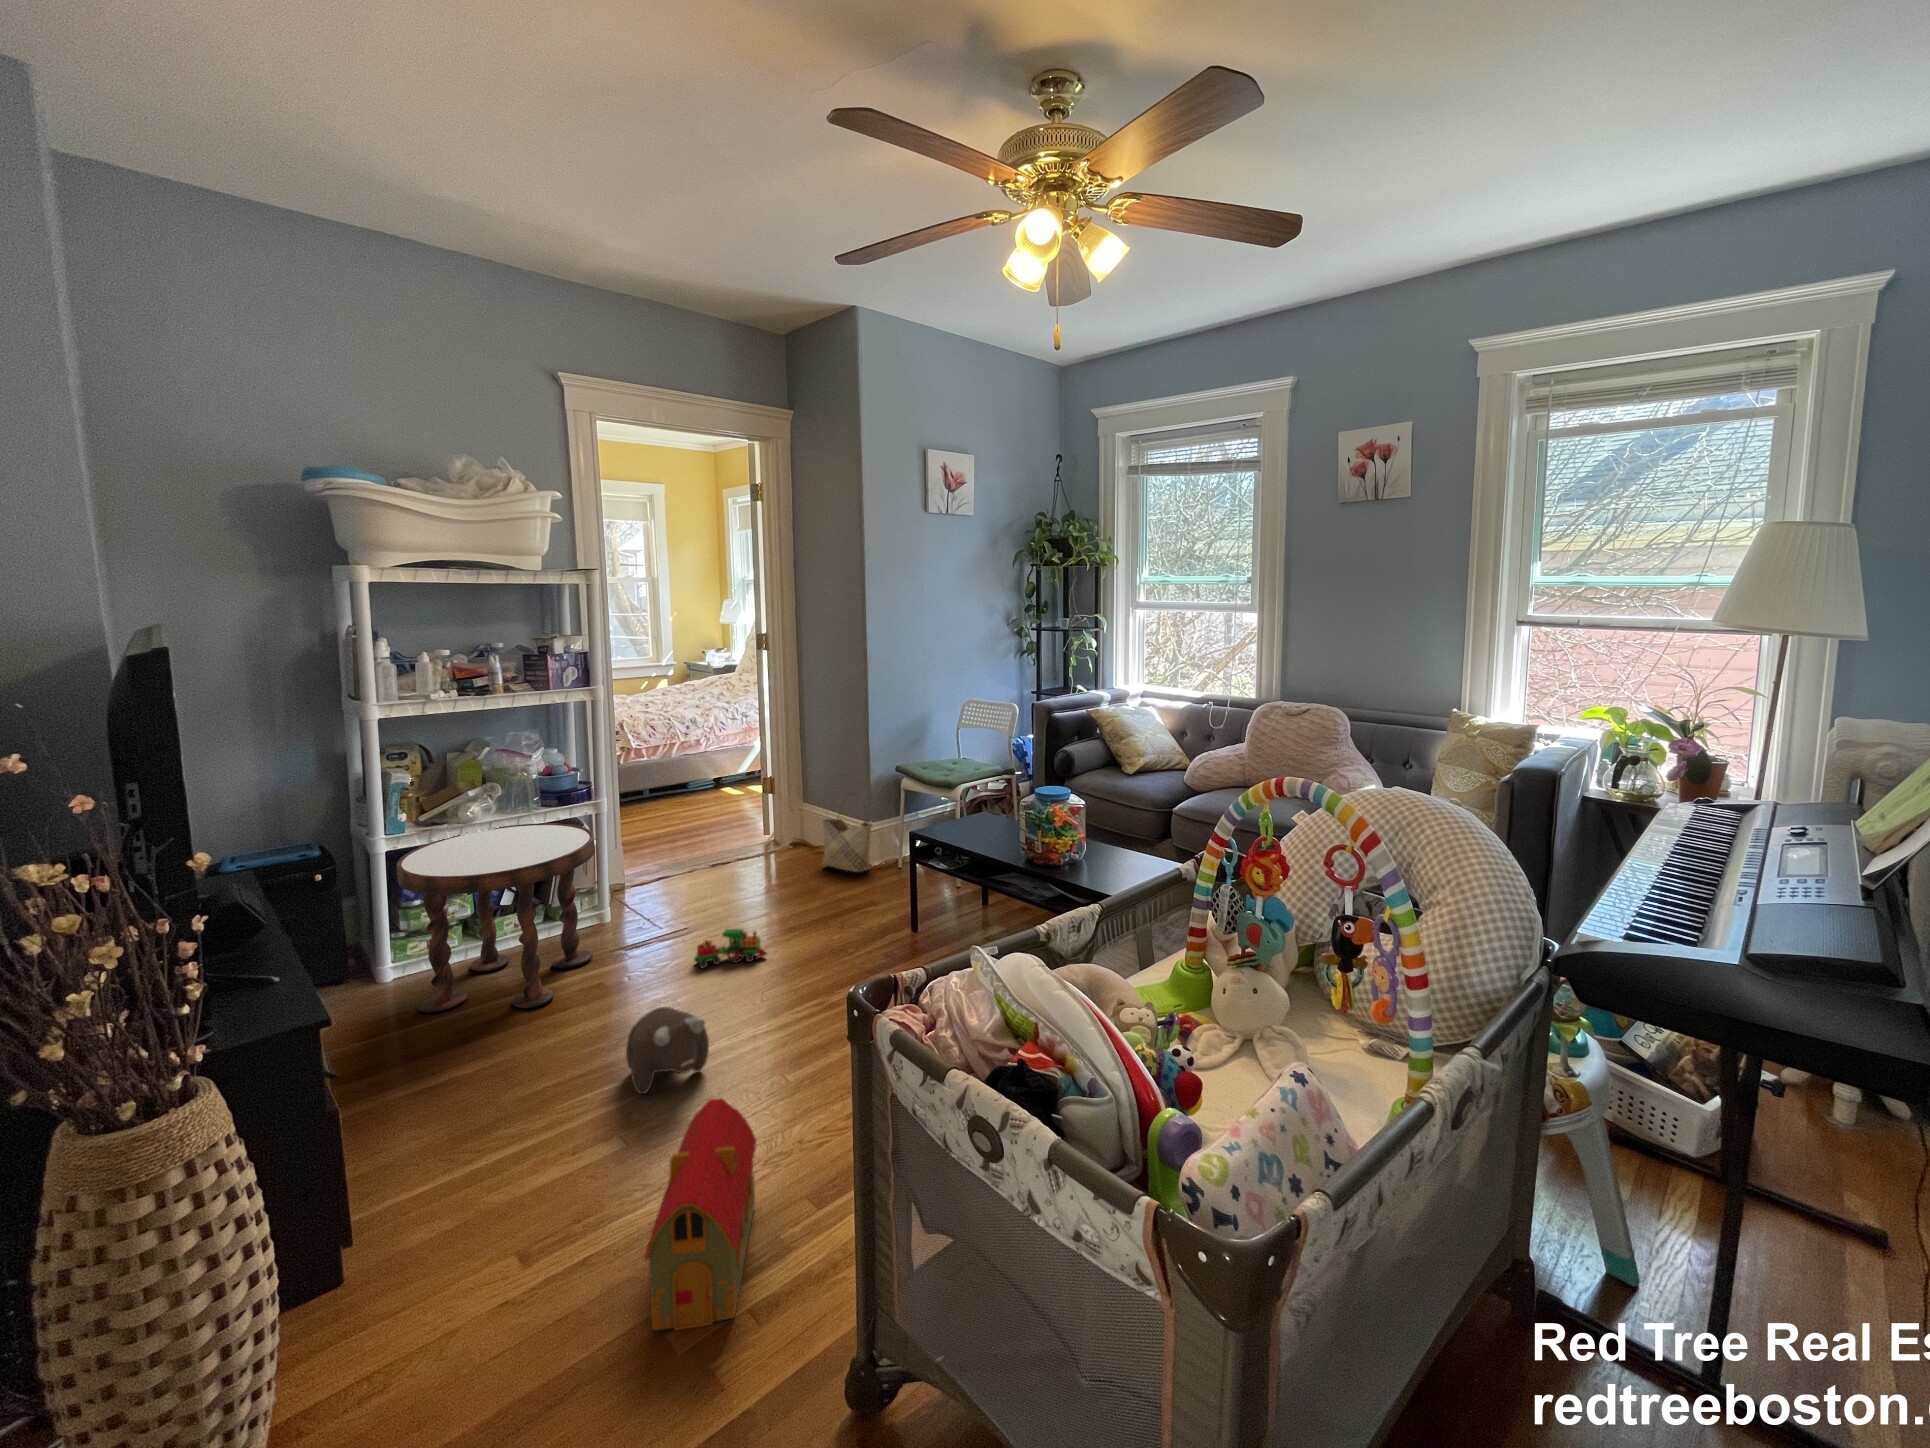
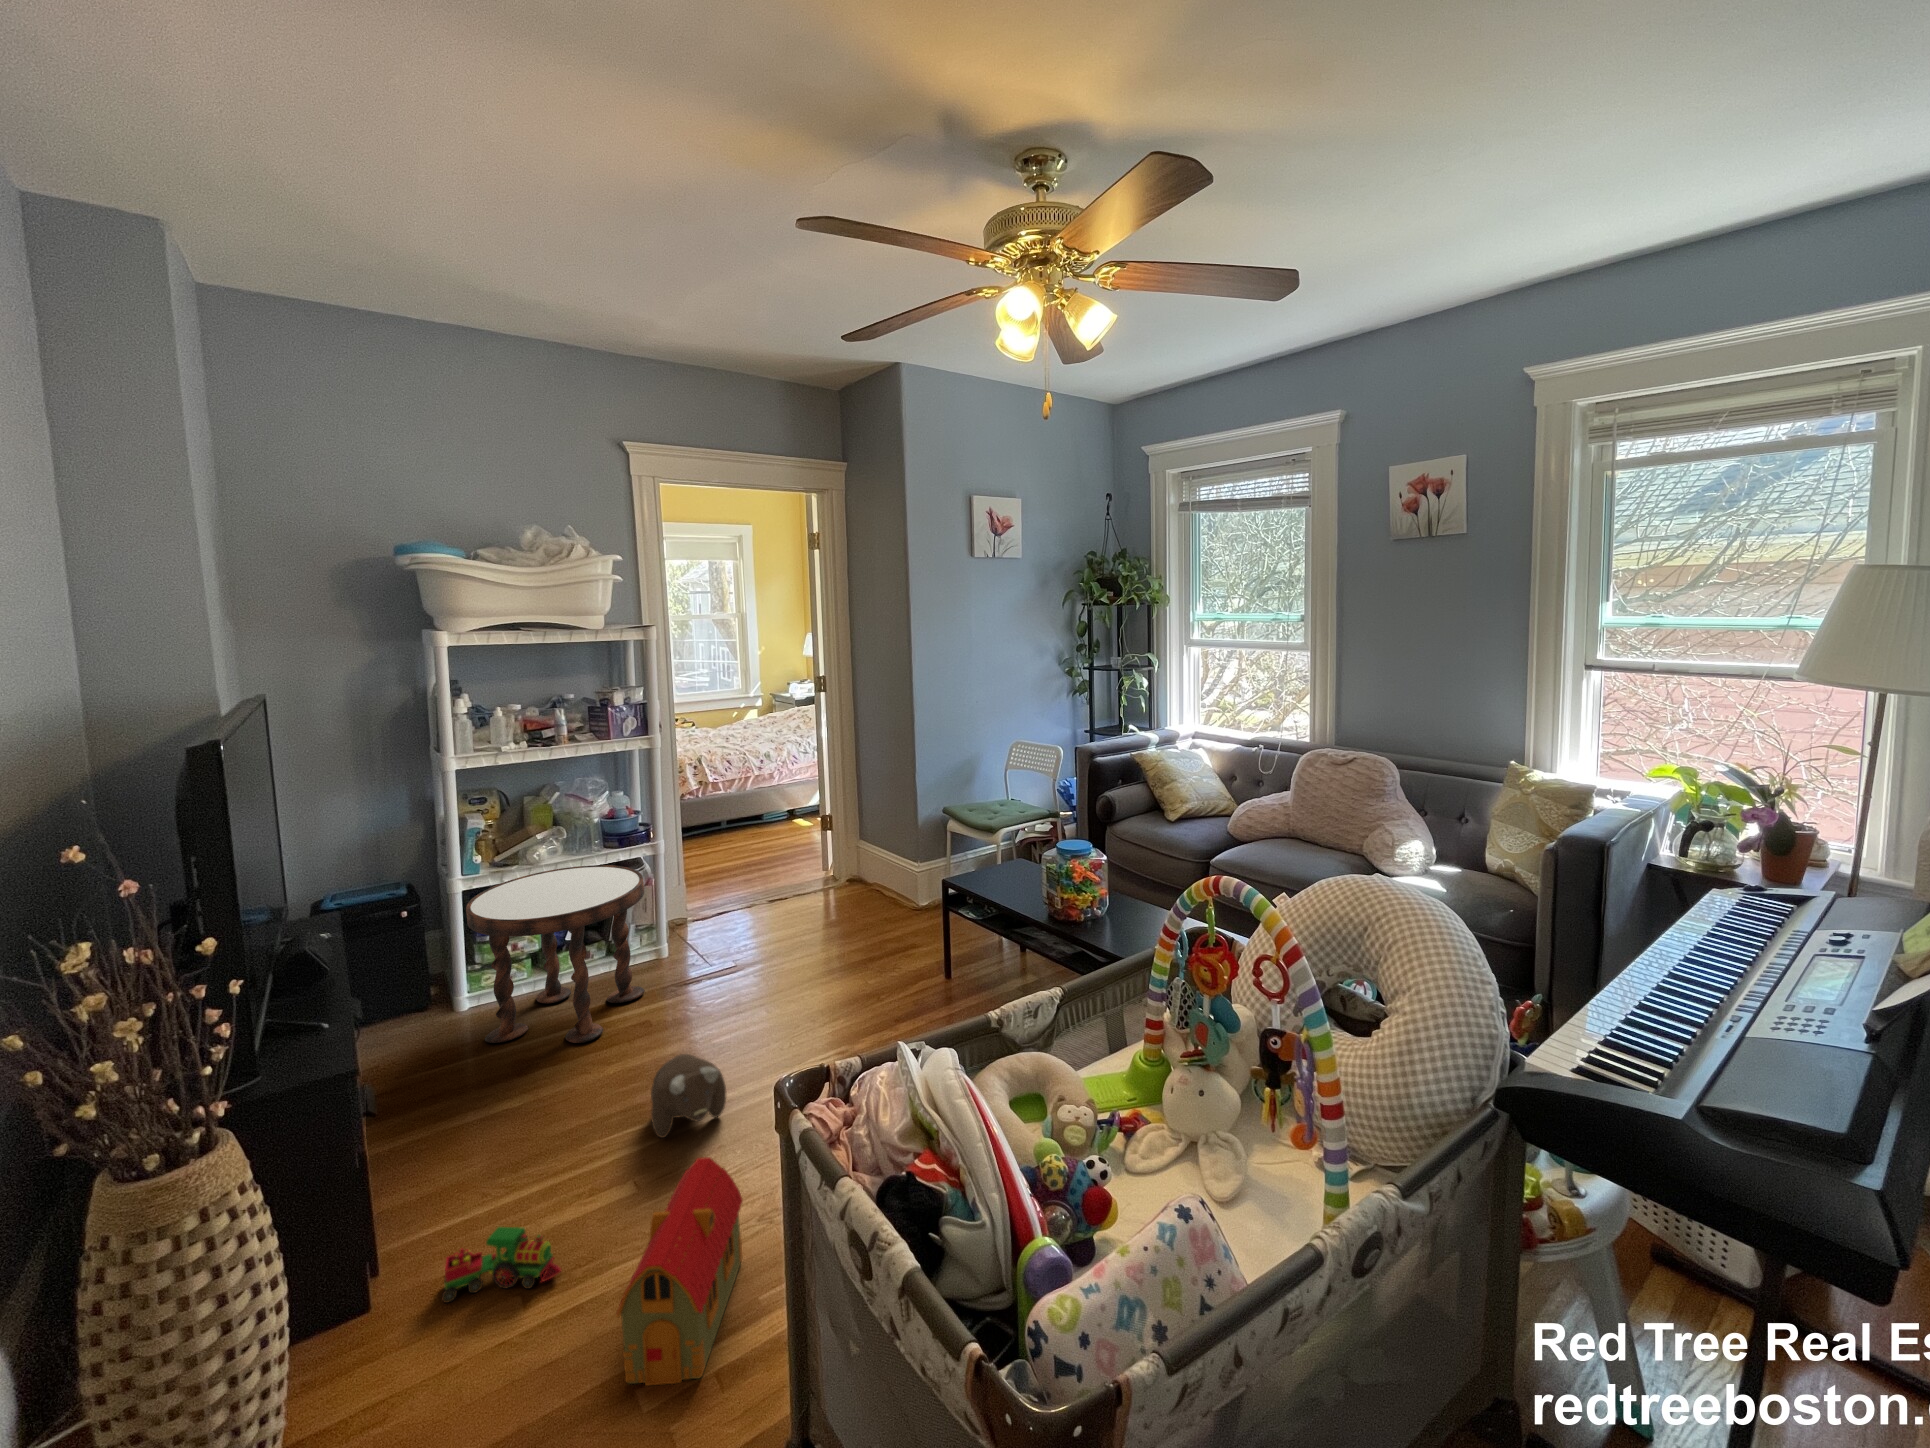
woven basket: present [822,794,872,872] -> none [871,834,918,912]
toy train: present [695,929,767,968] -> present [442,1227,561,1302]

